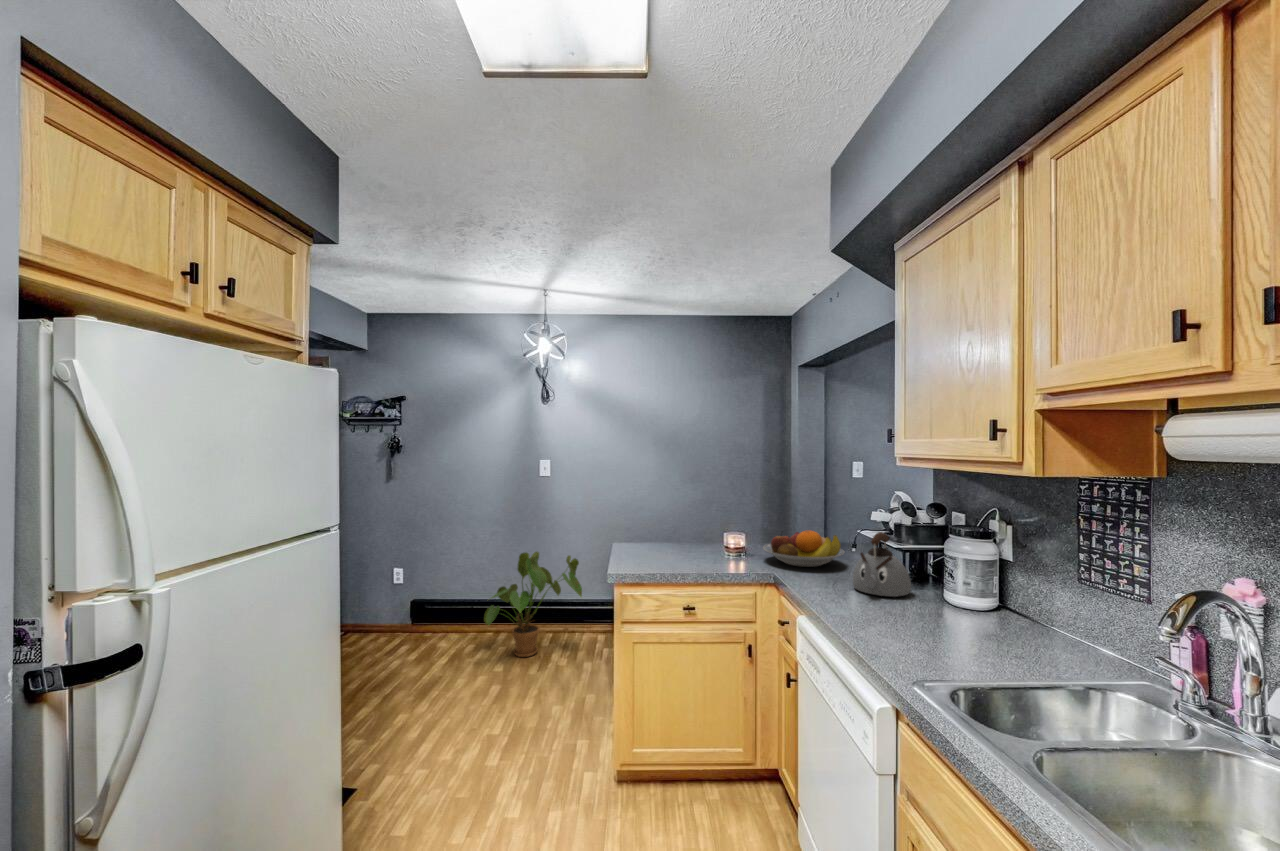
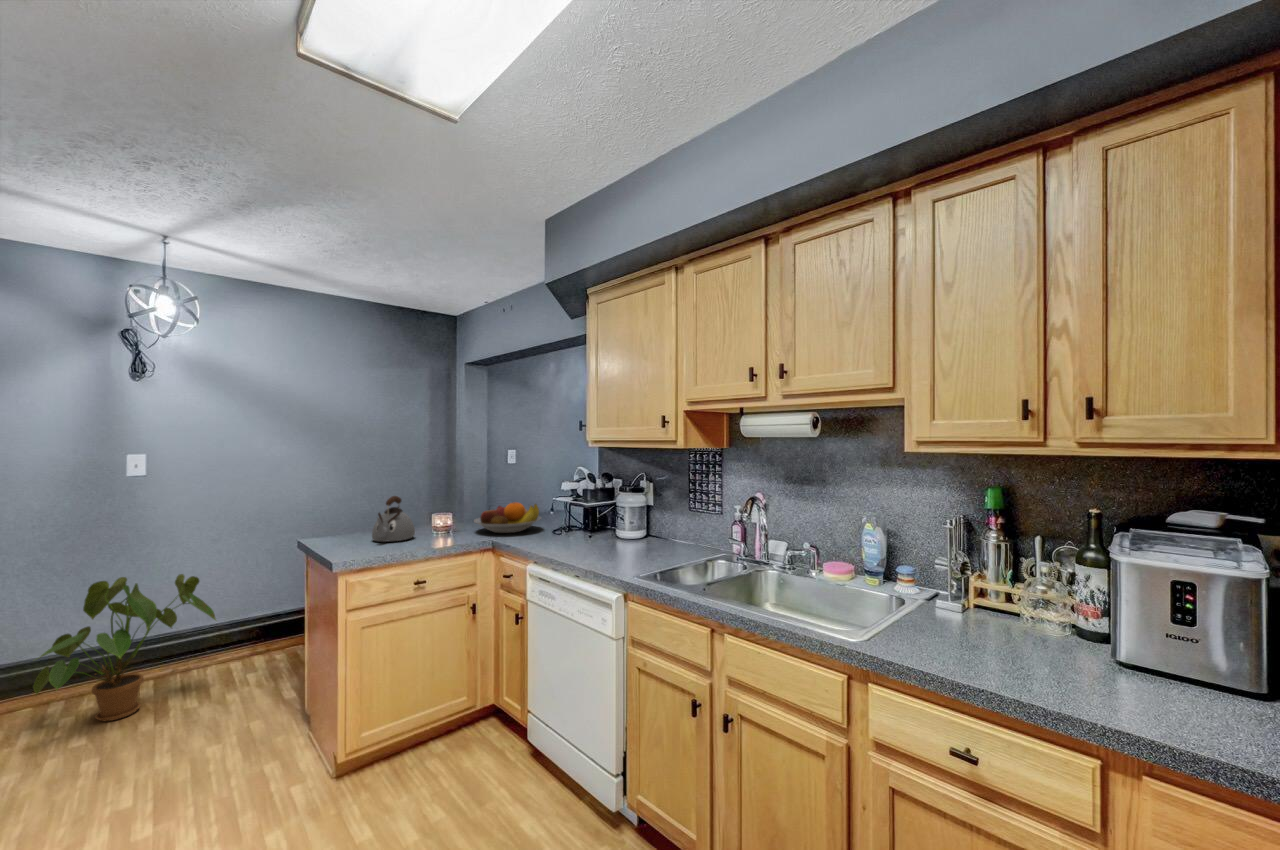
kettle: present [853,532,911,597] -> present [372,496,415,542]

